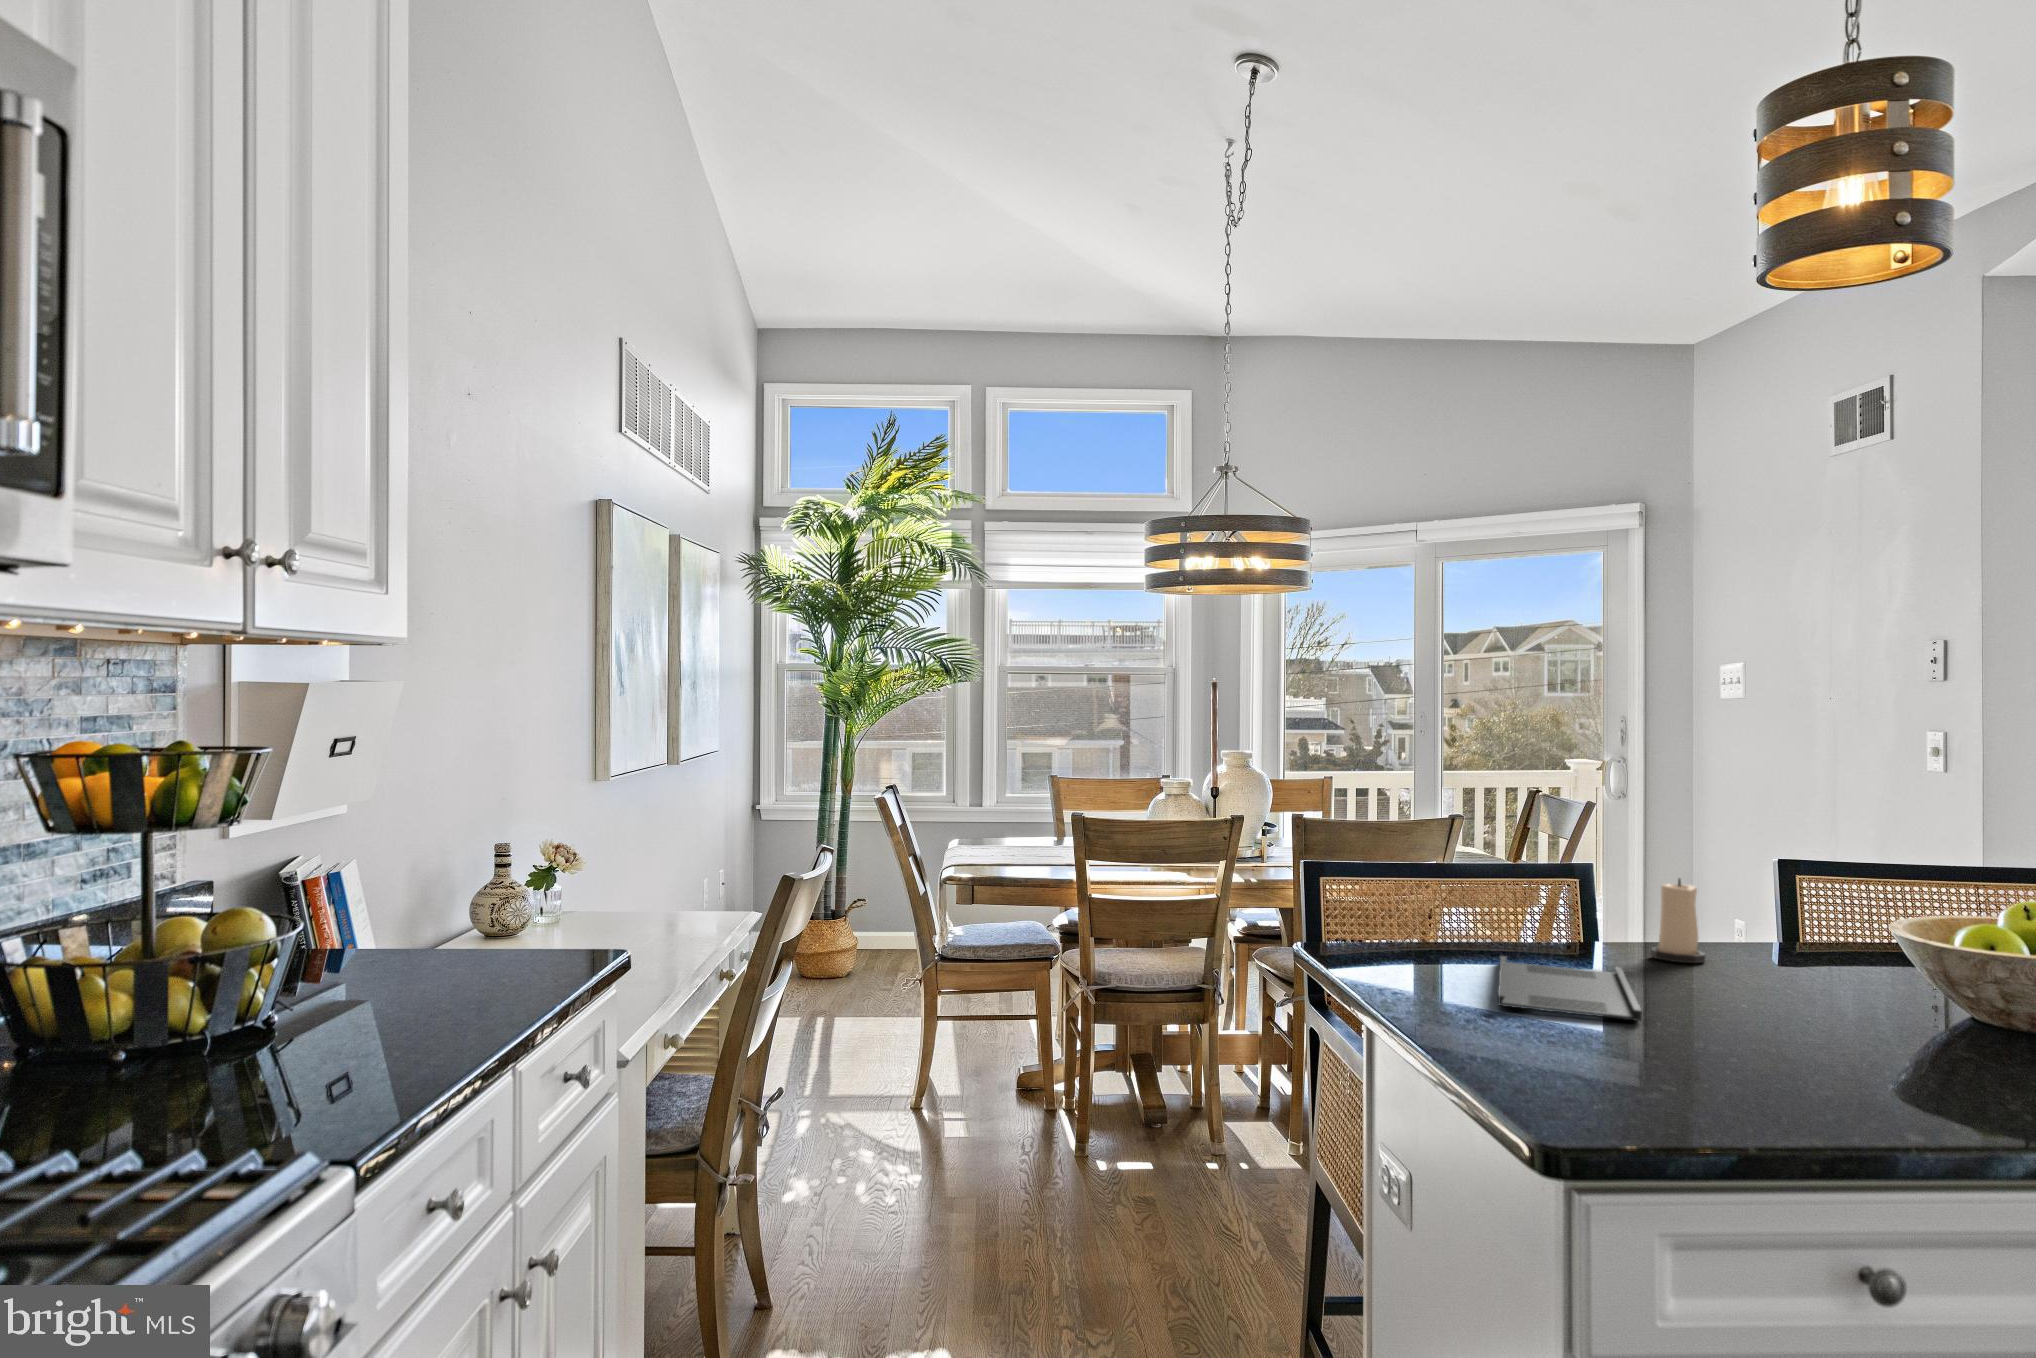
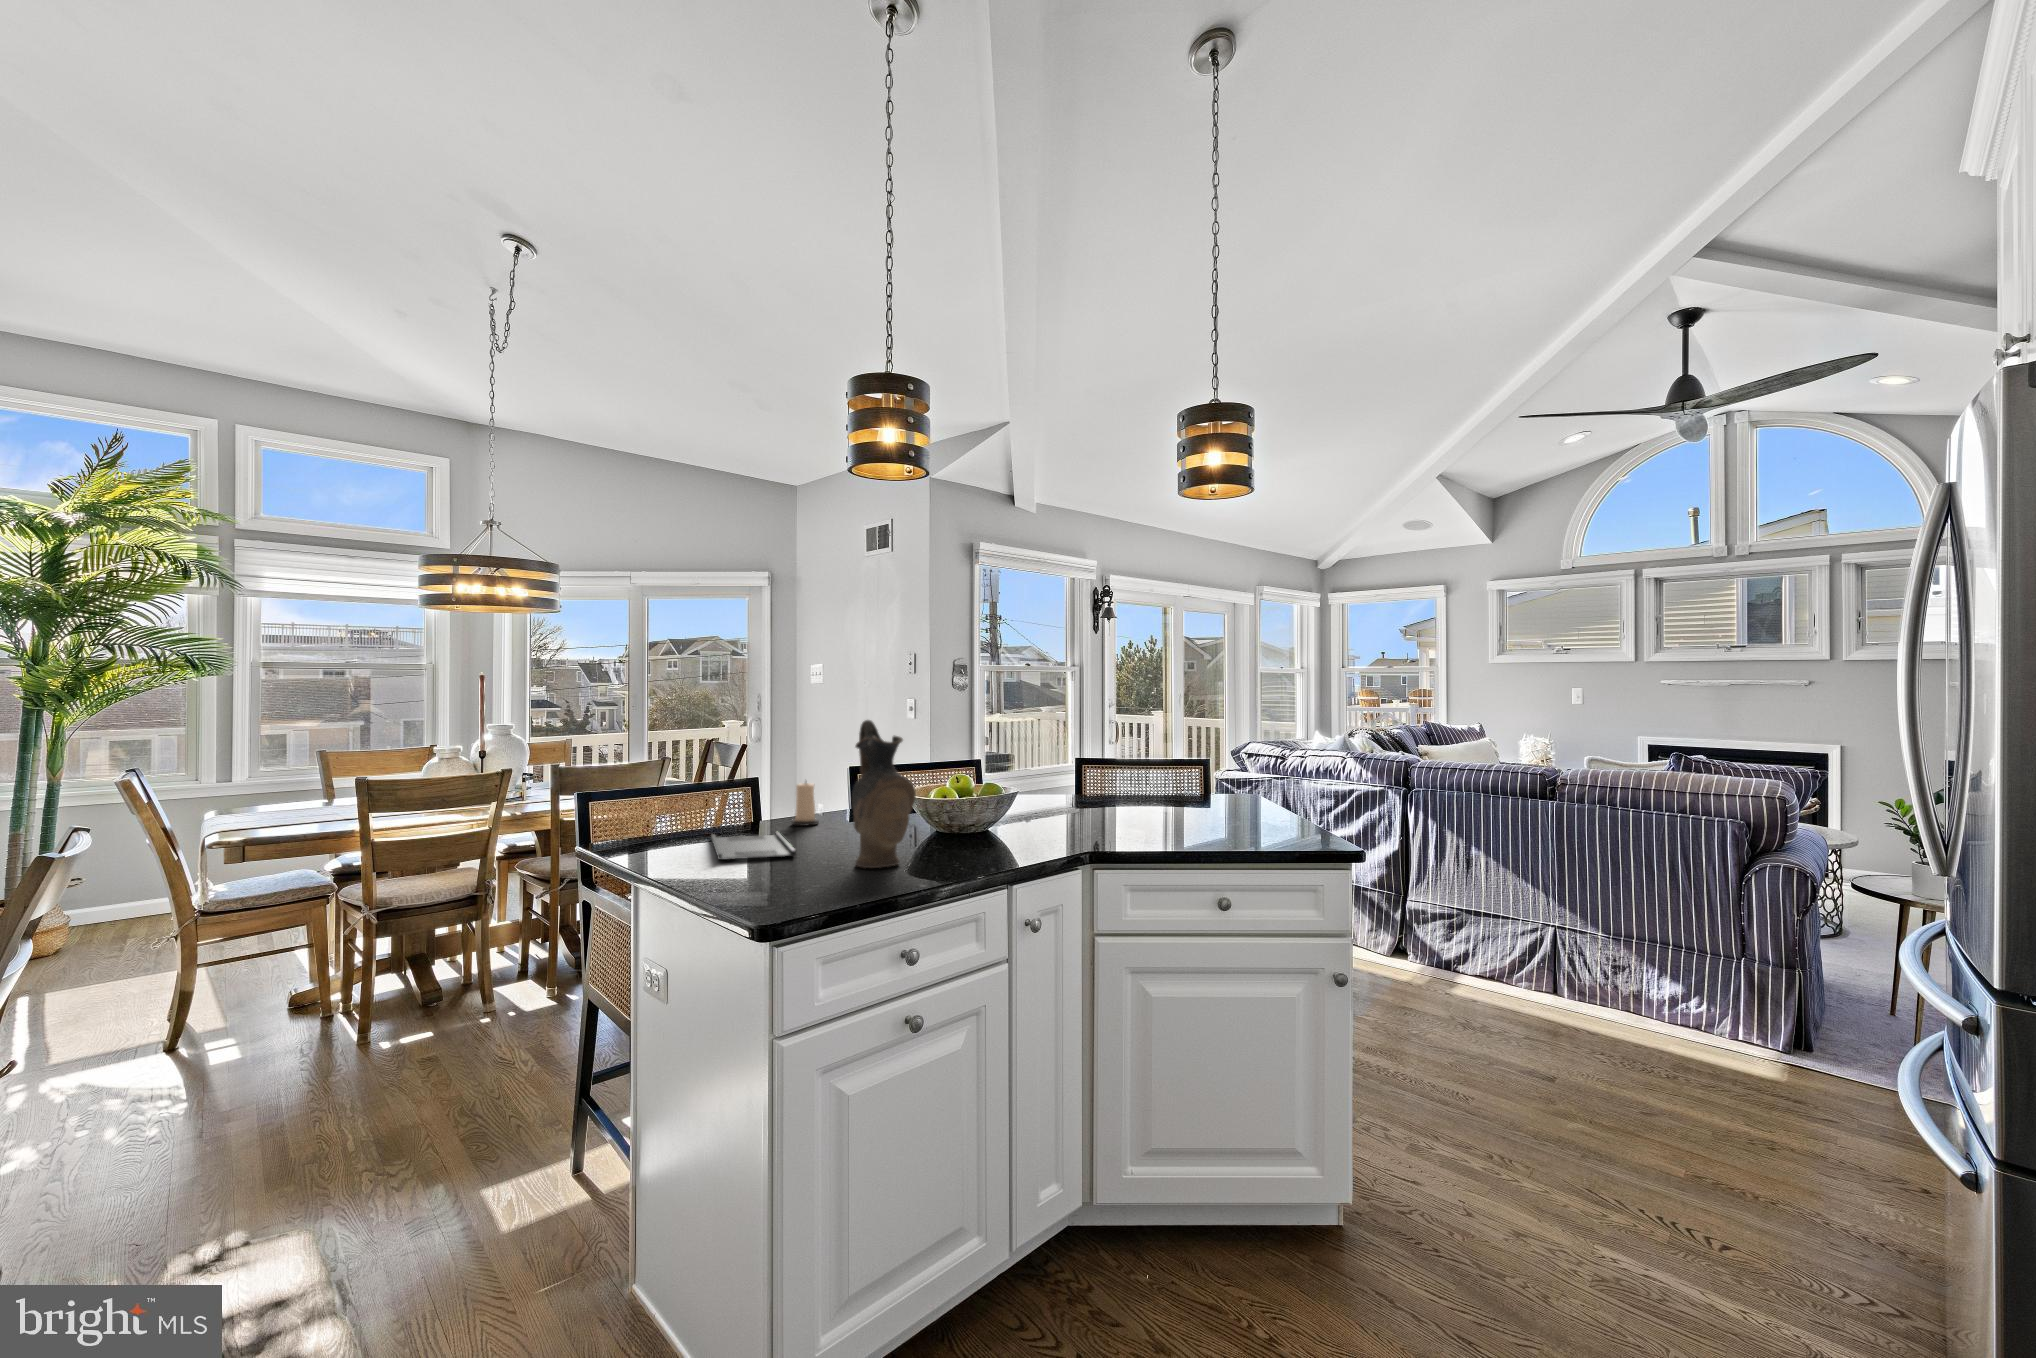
ceramic pitcher: none [1753,776,1902,1079] -> present [852,720,916,868]

